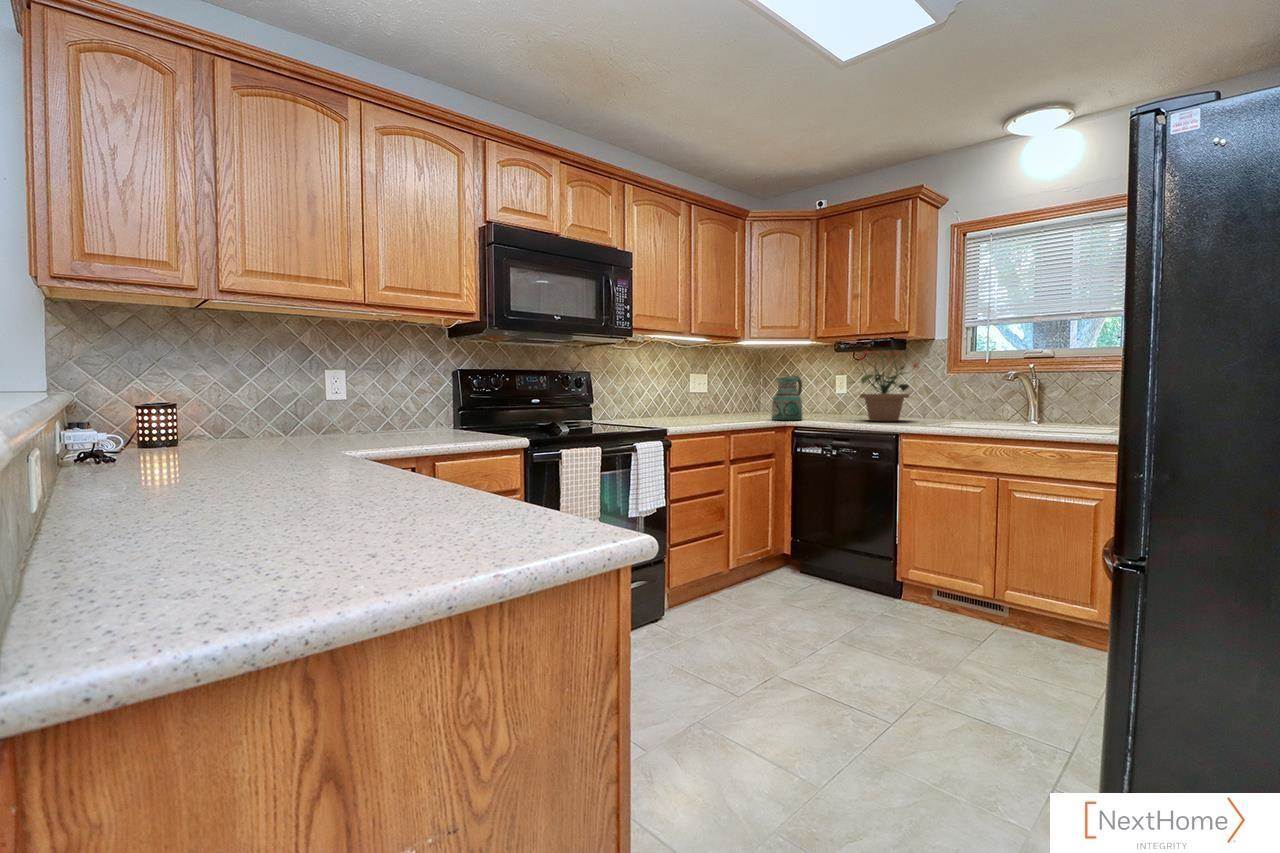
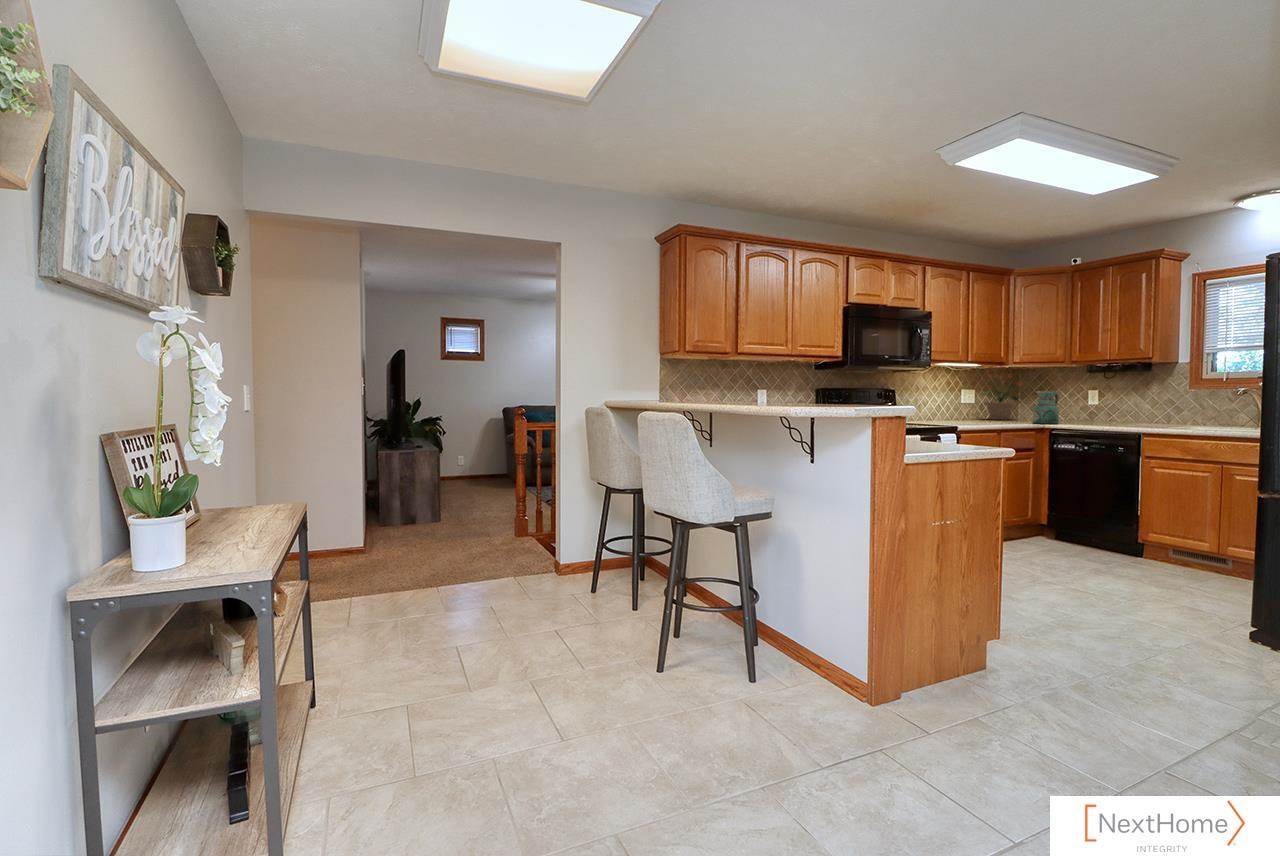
potted plant: present [859,351,917,421] -> present [982,375,1022,420]

